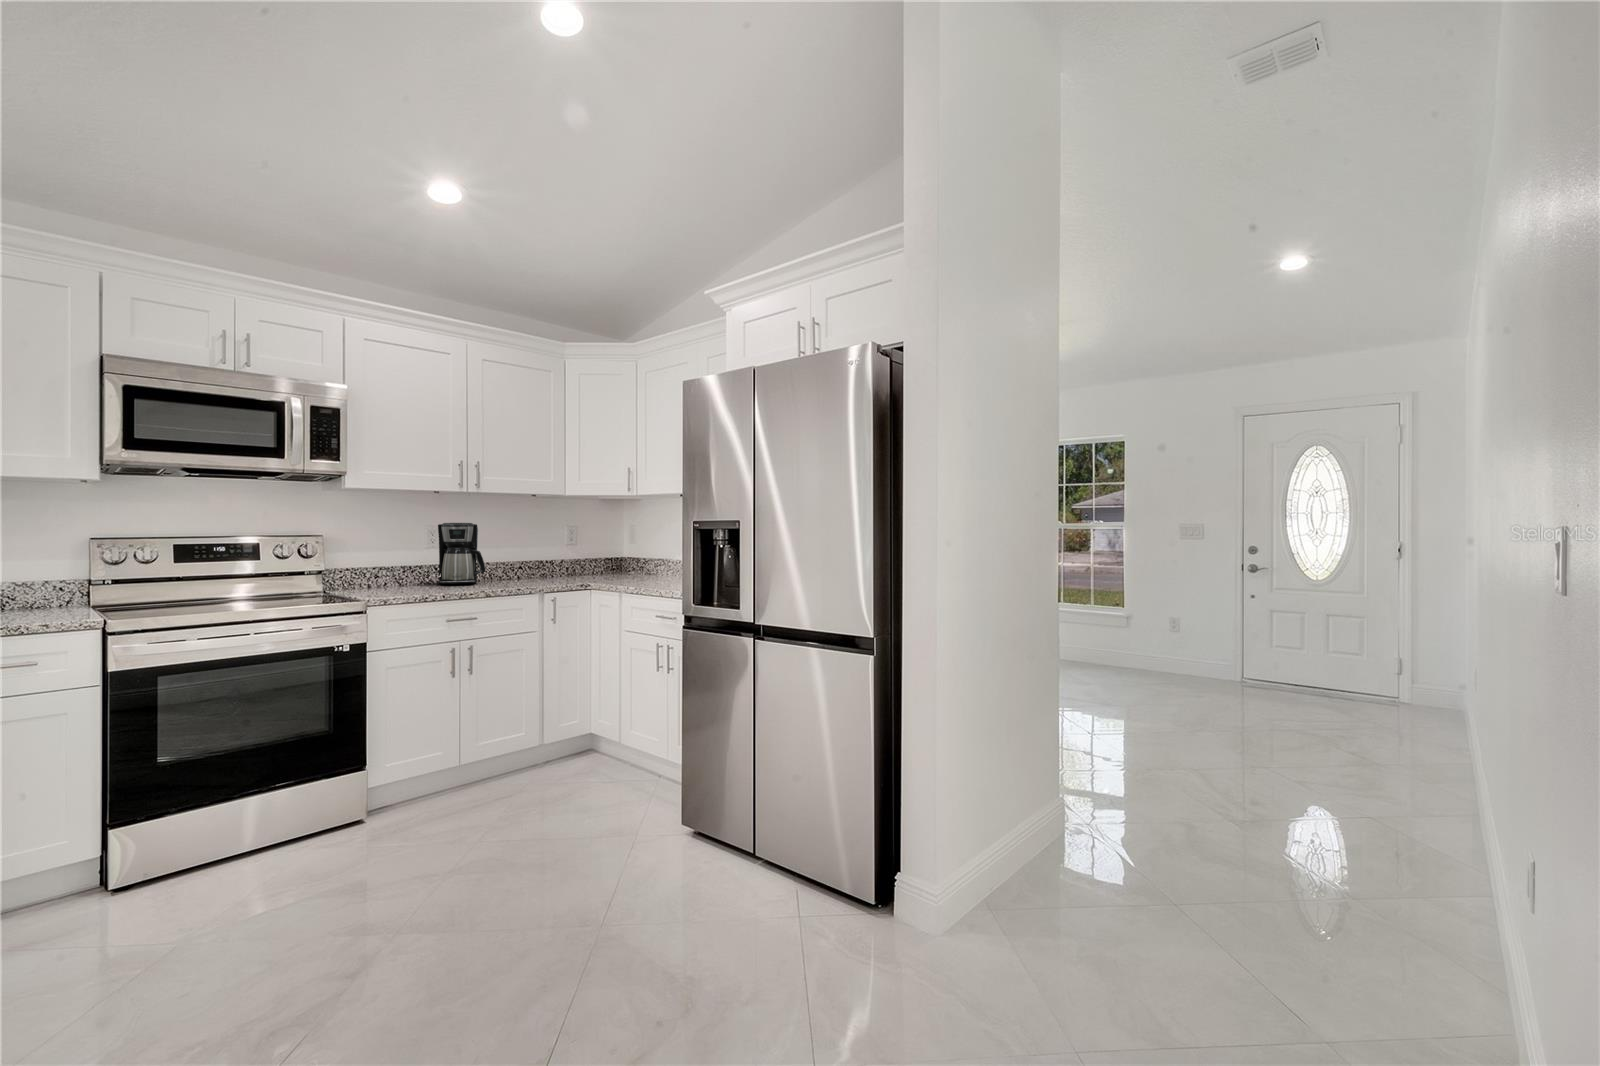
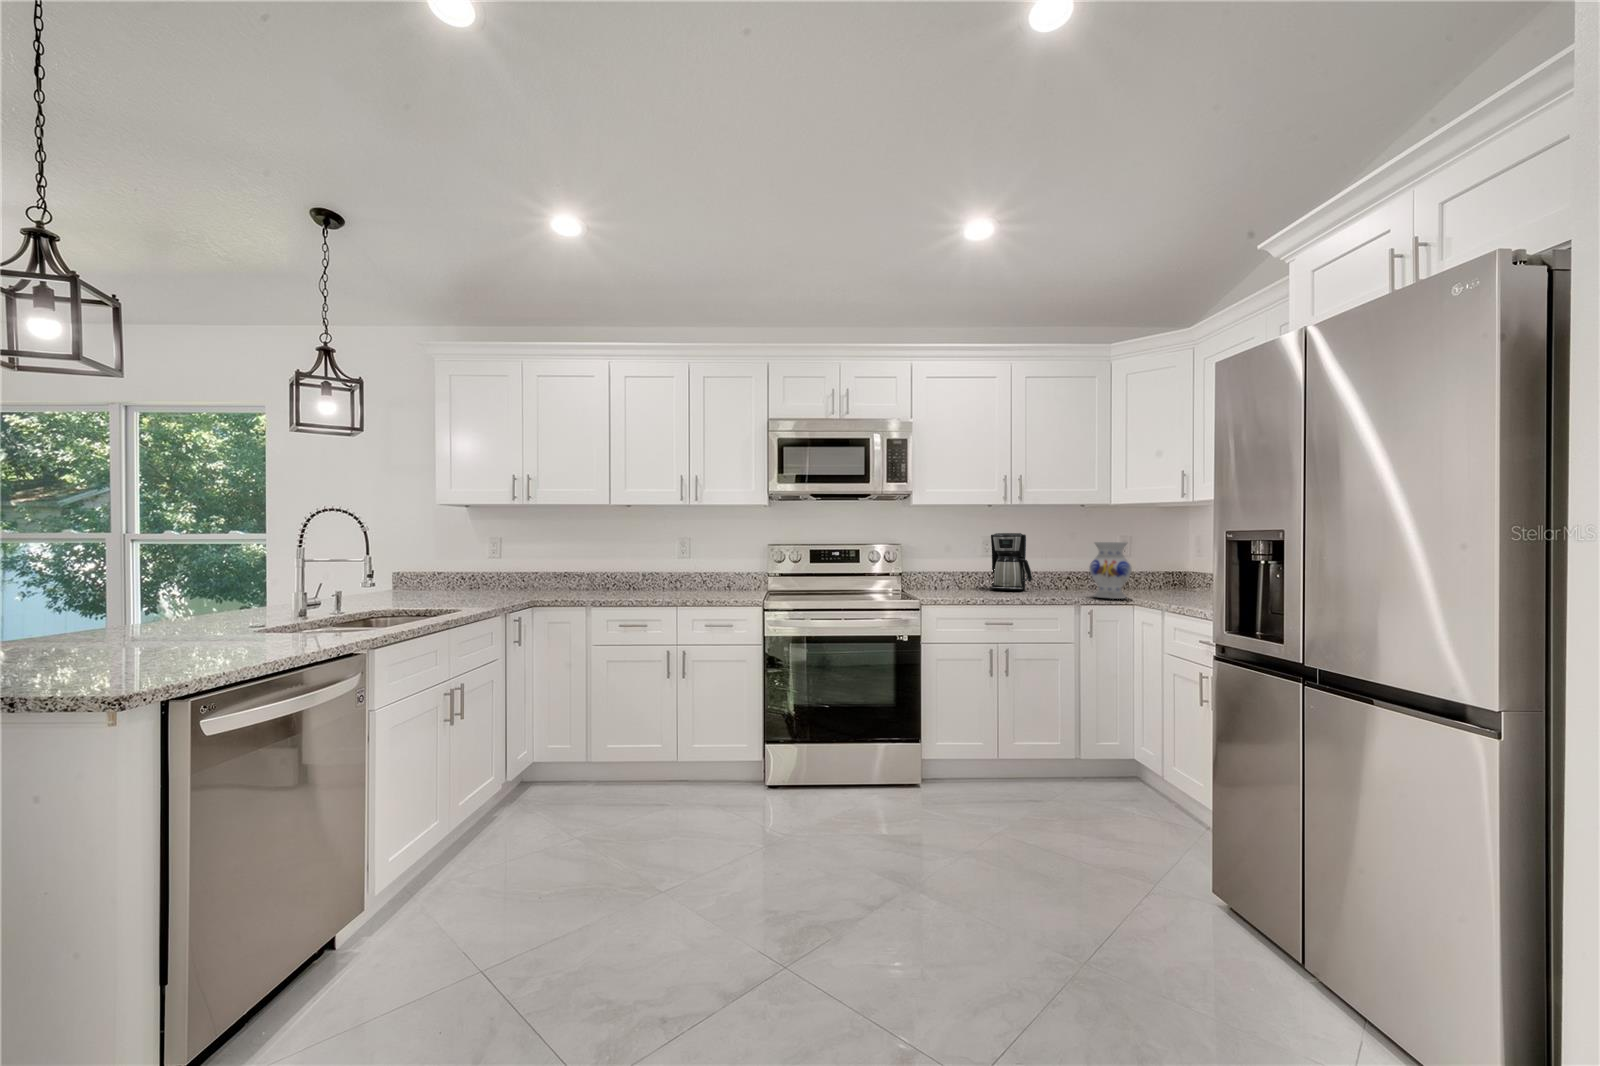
vase: none [547,531,586,585] -> present [1089,542,1132,599]

